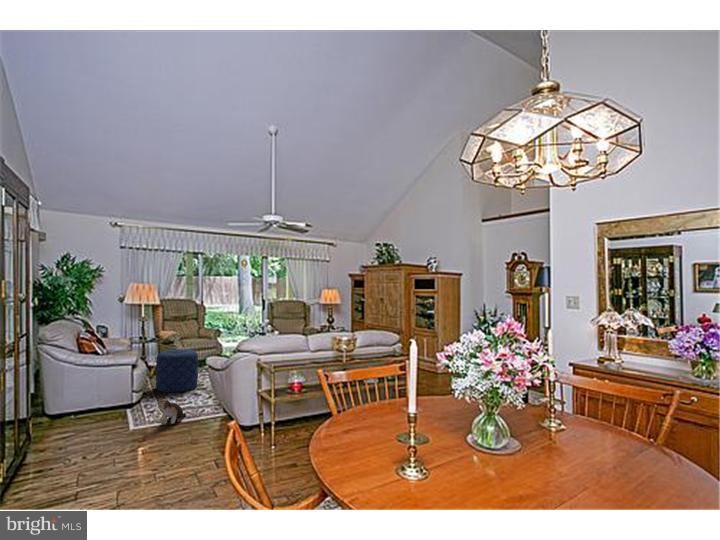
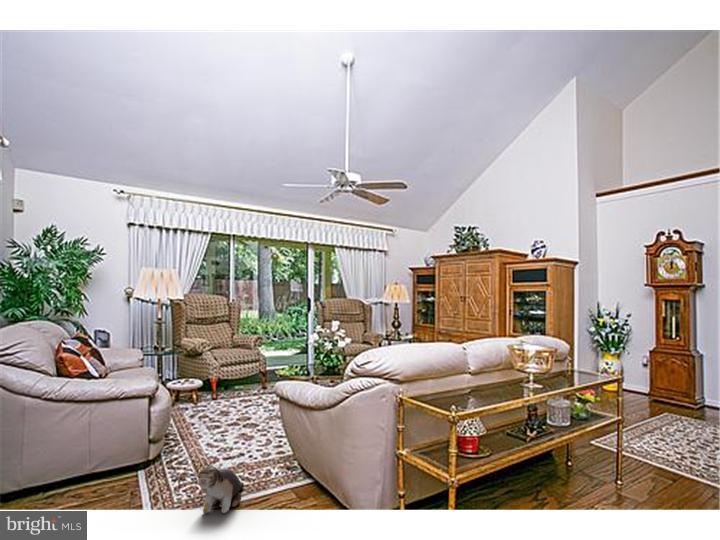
pouf: present [156,349,198,392] -> none [182,365,244,432]

